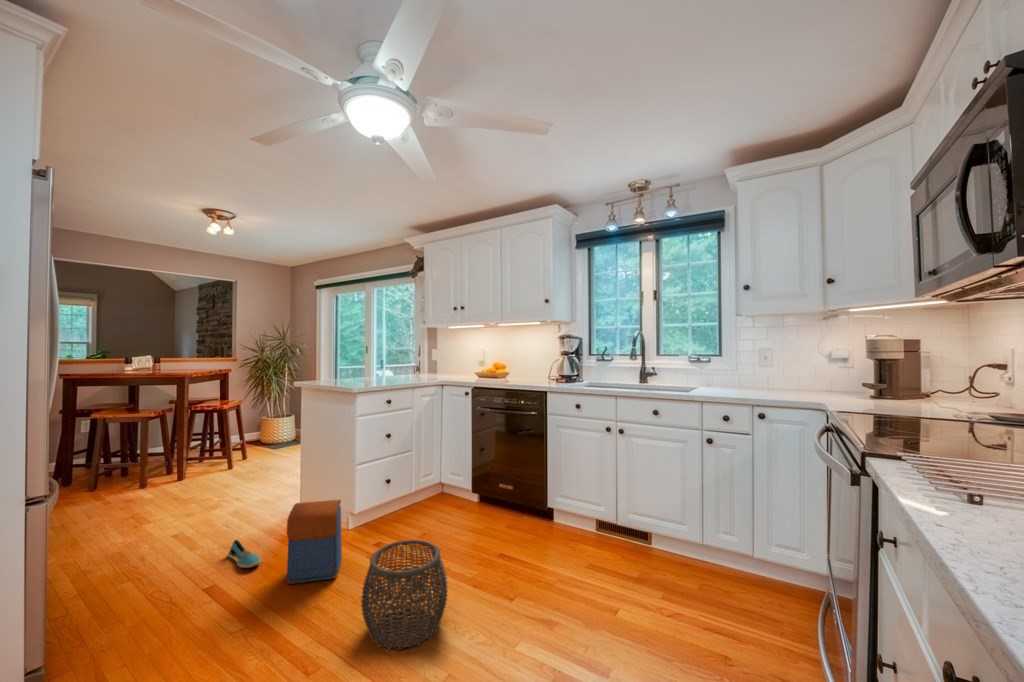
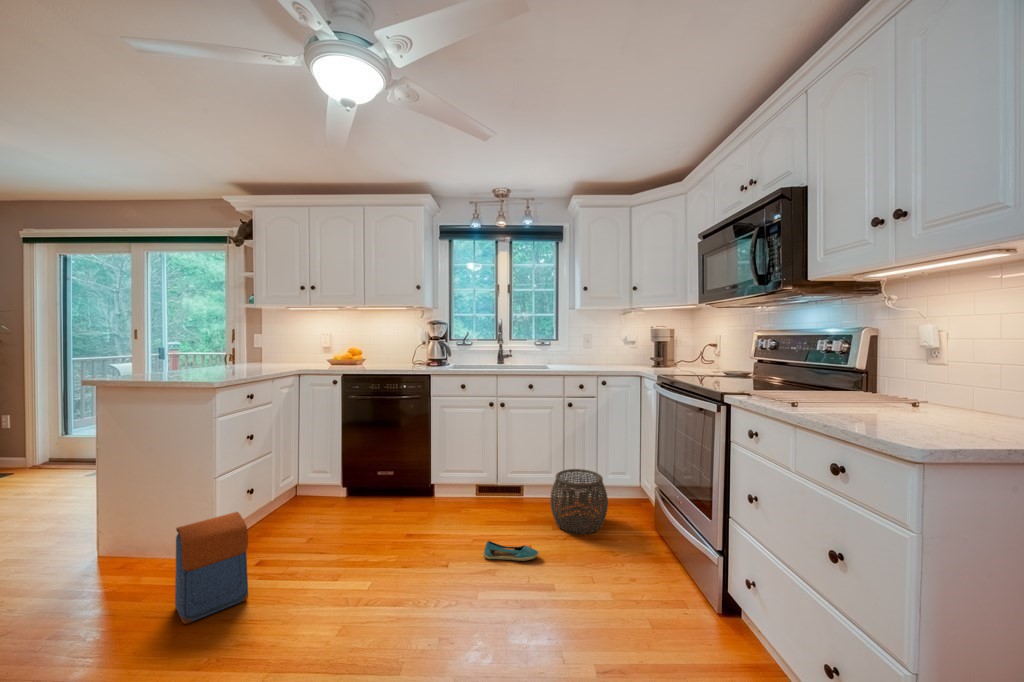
shoe: present [228,540,261,568] -> present [483,541,539,561]
woven basket: present [361,540,448,650] -> present [550,469,608,534]

